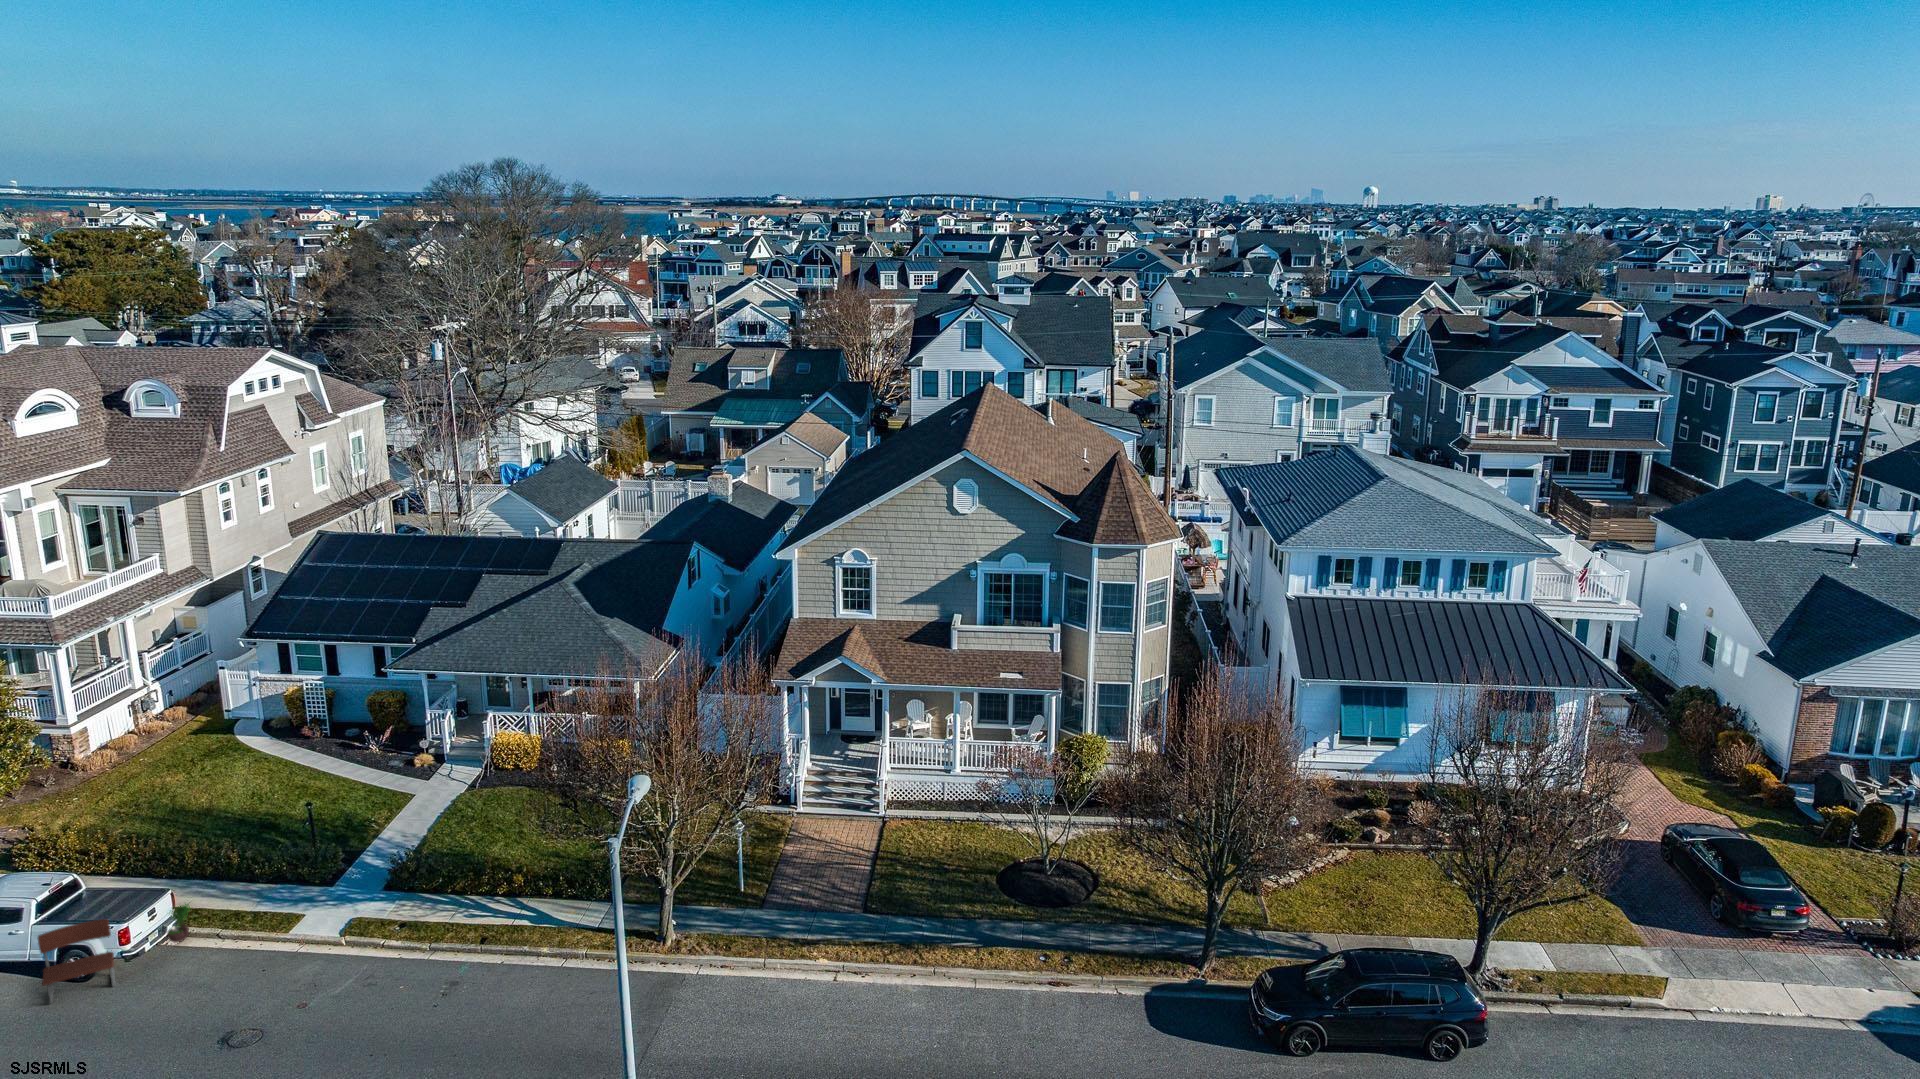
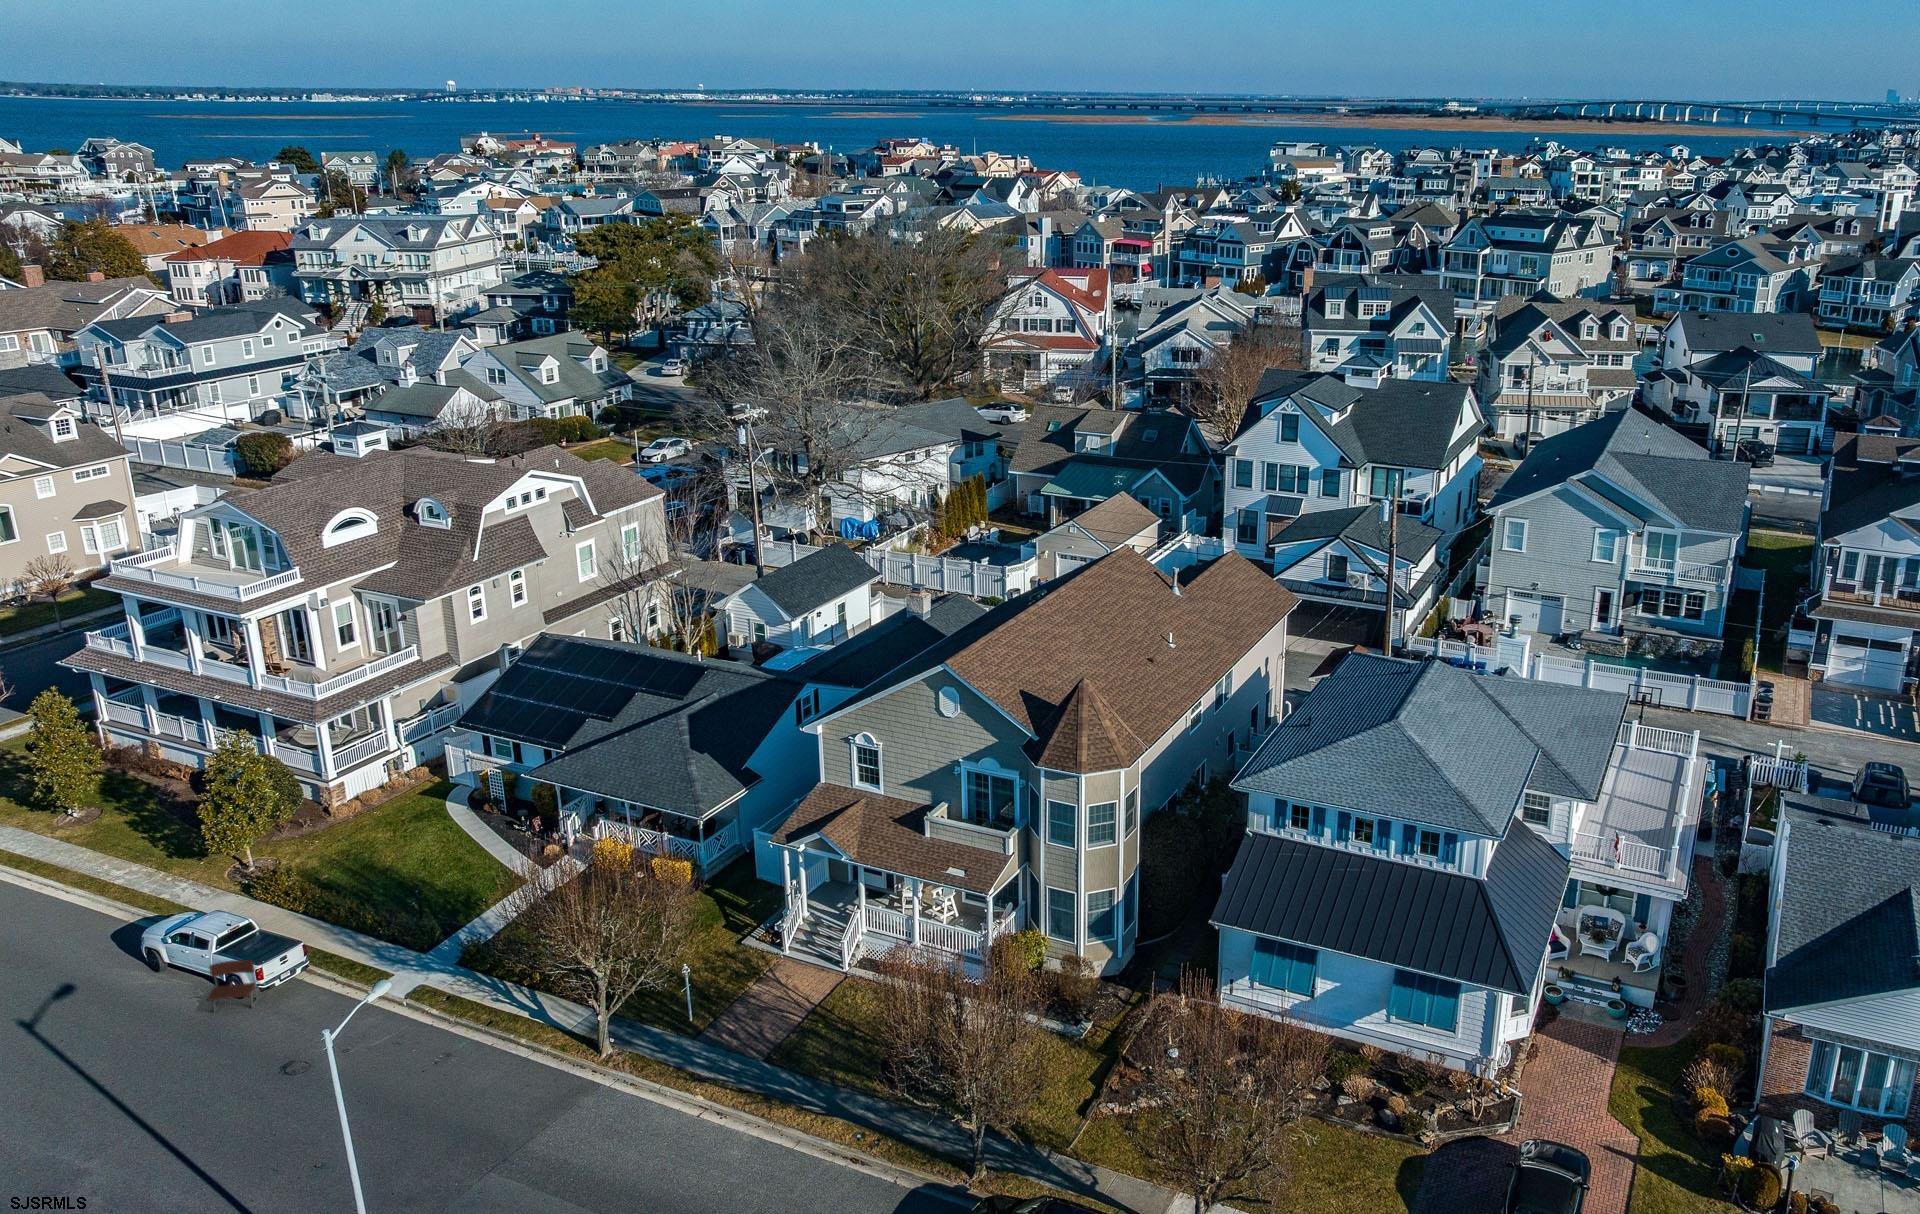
potted tree: present [167,904,190,943] -> none [297,954,314,982]

